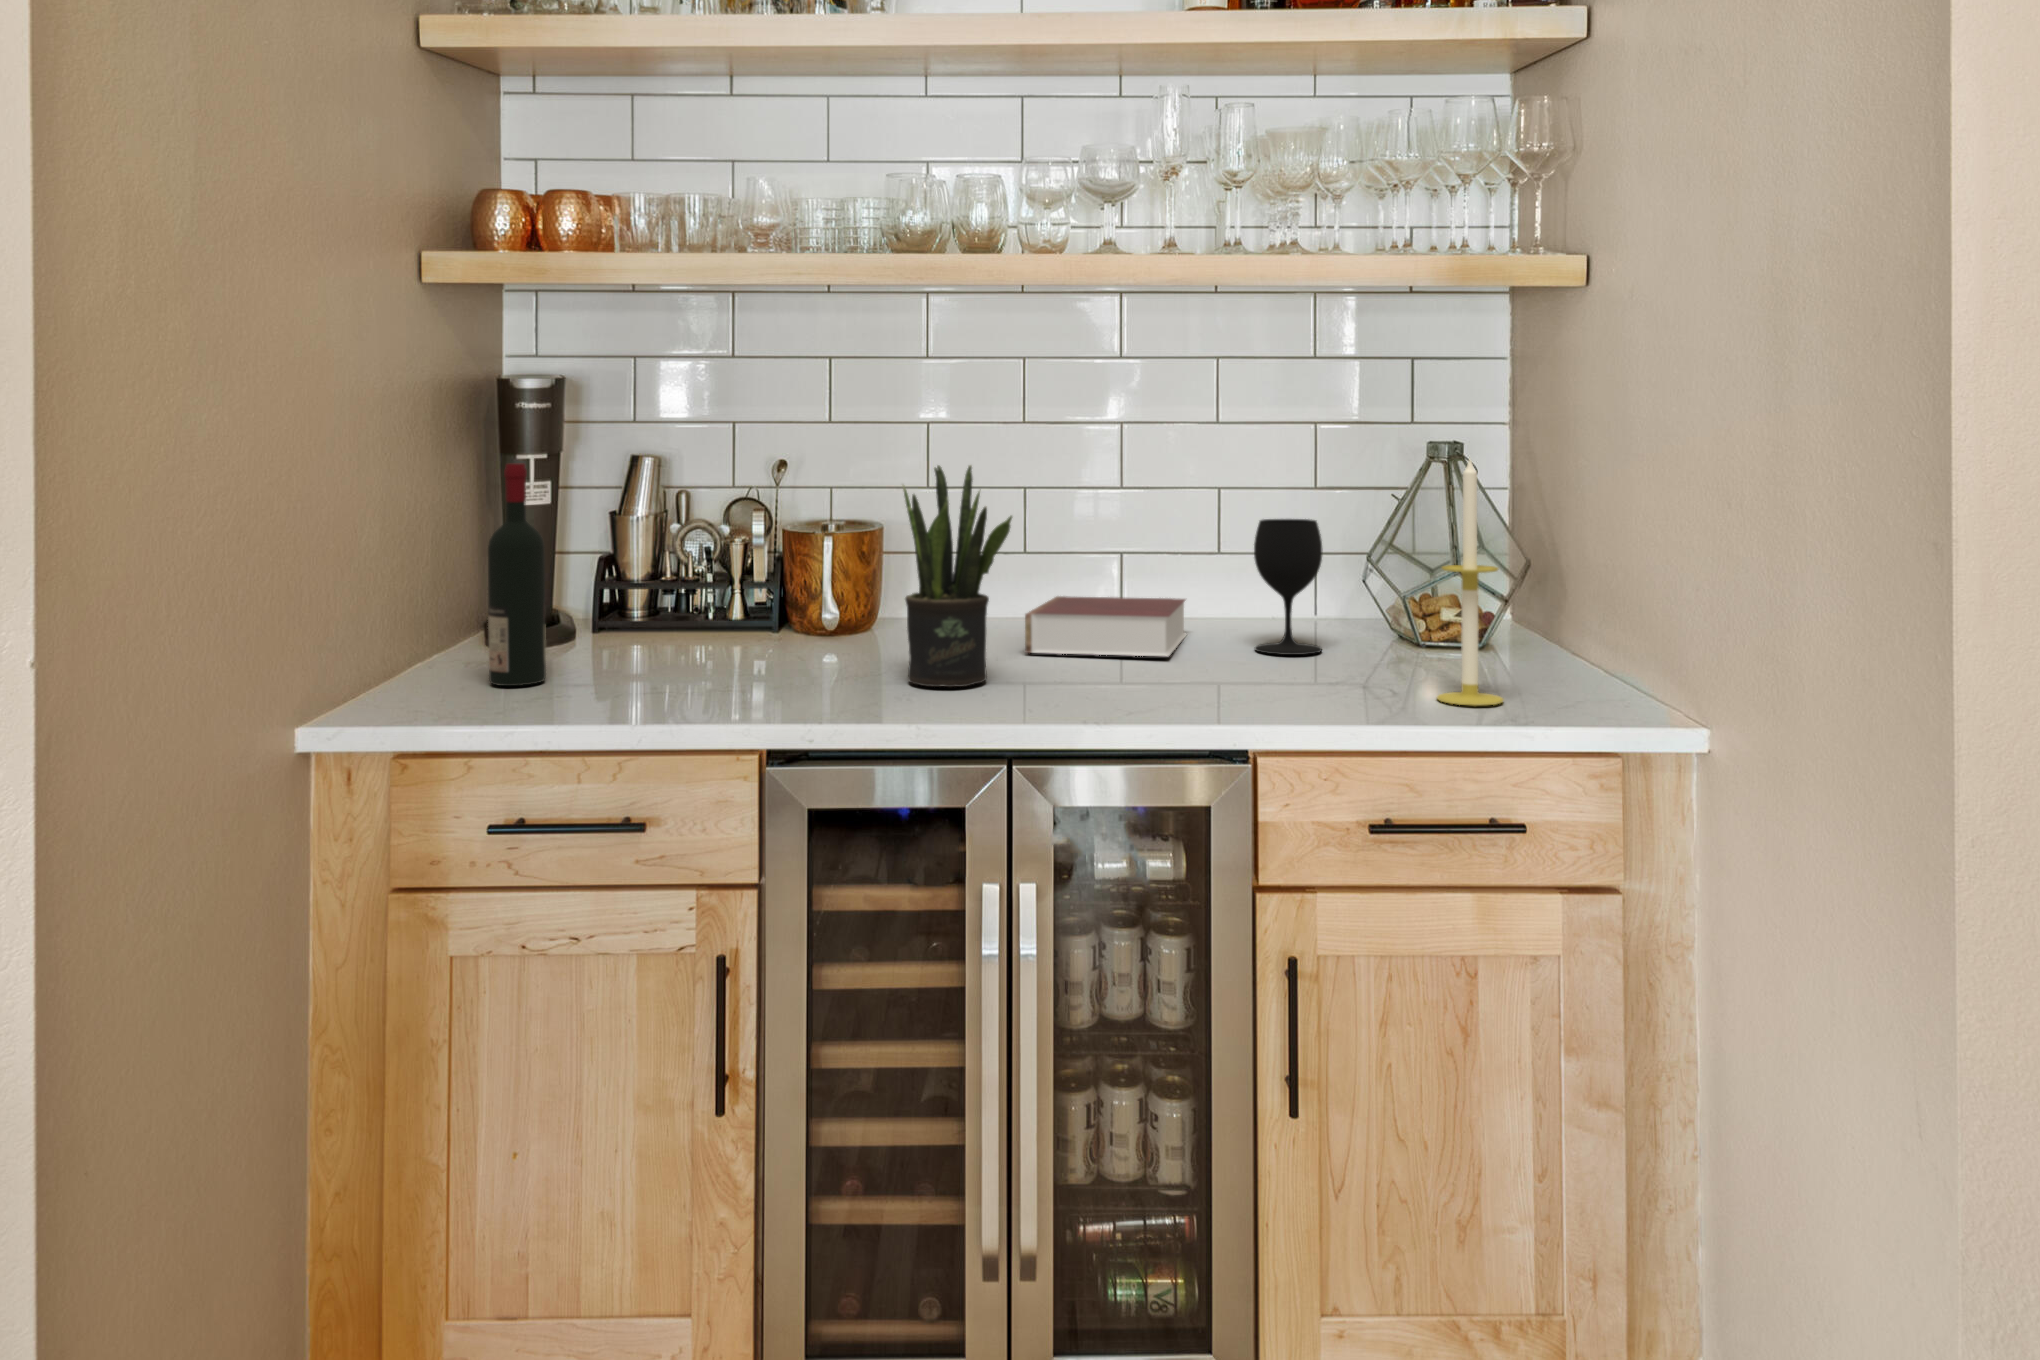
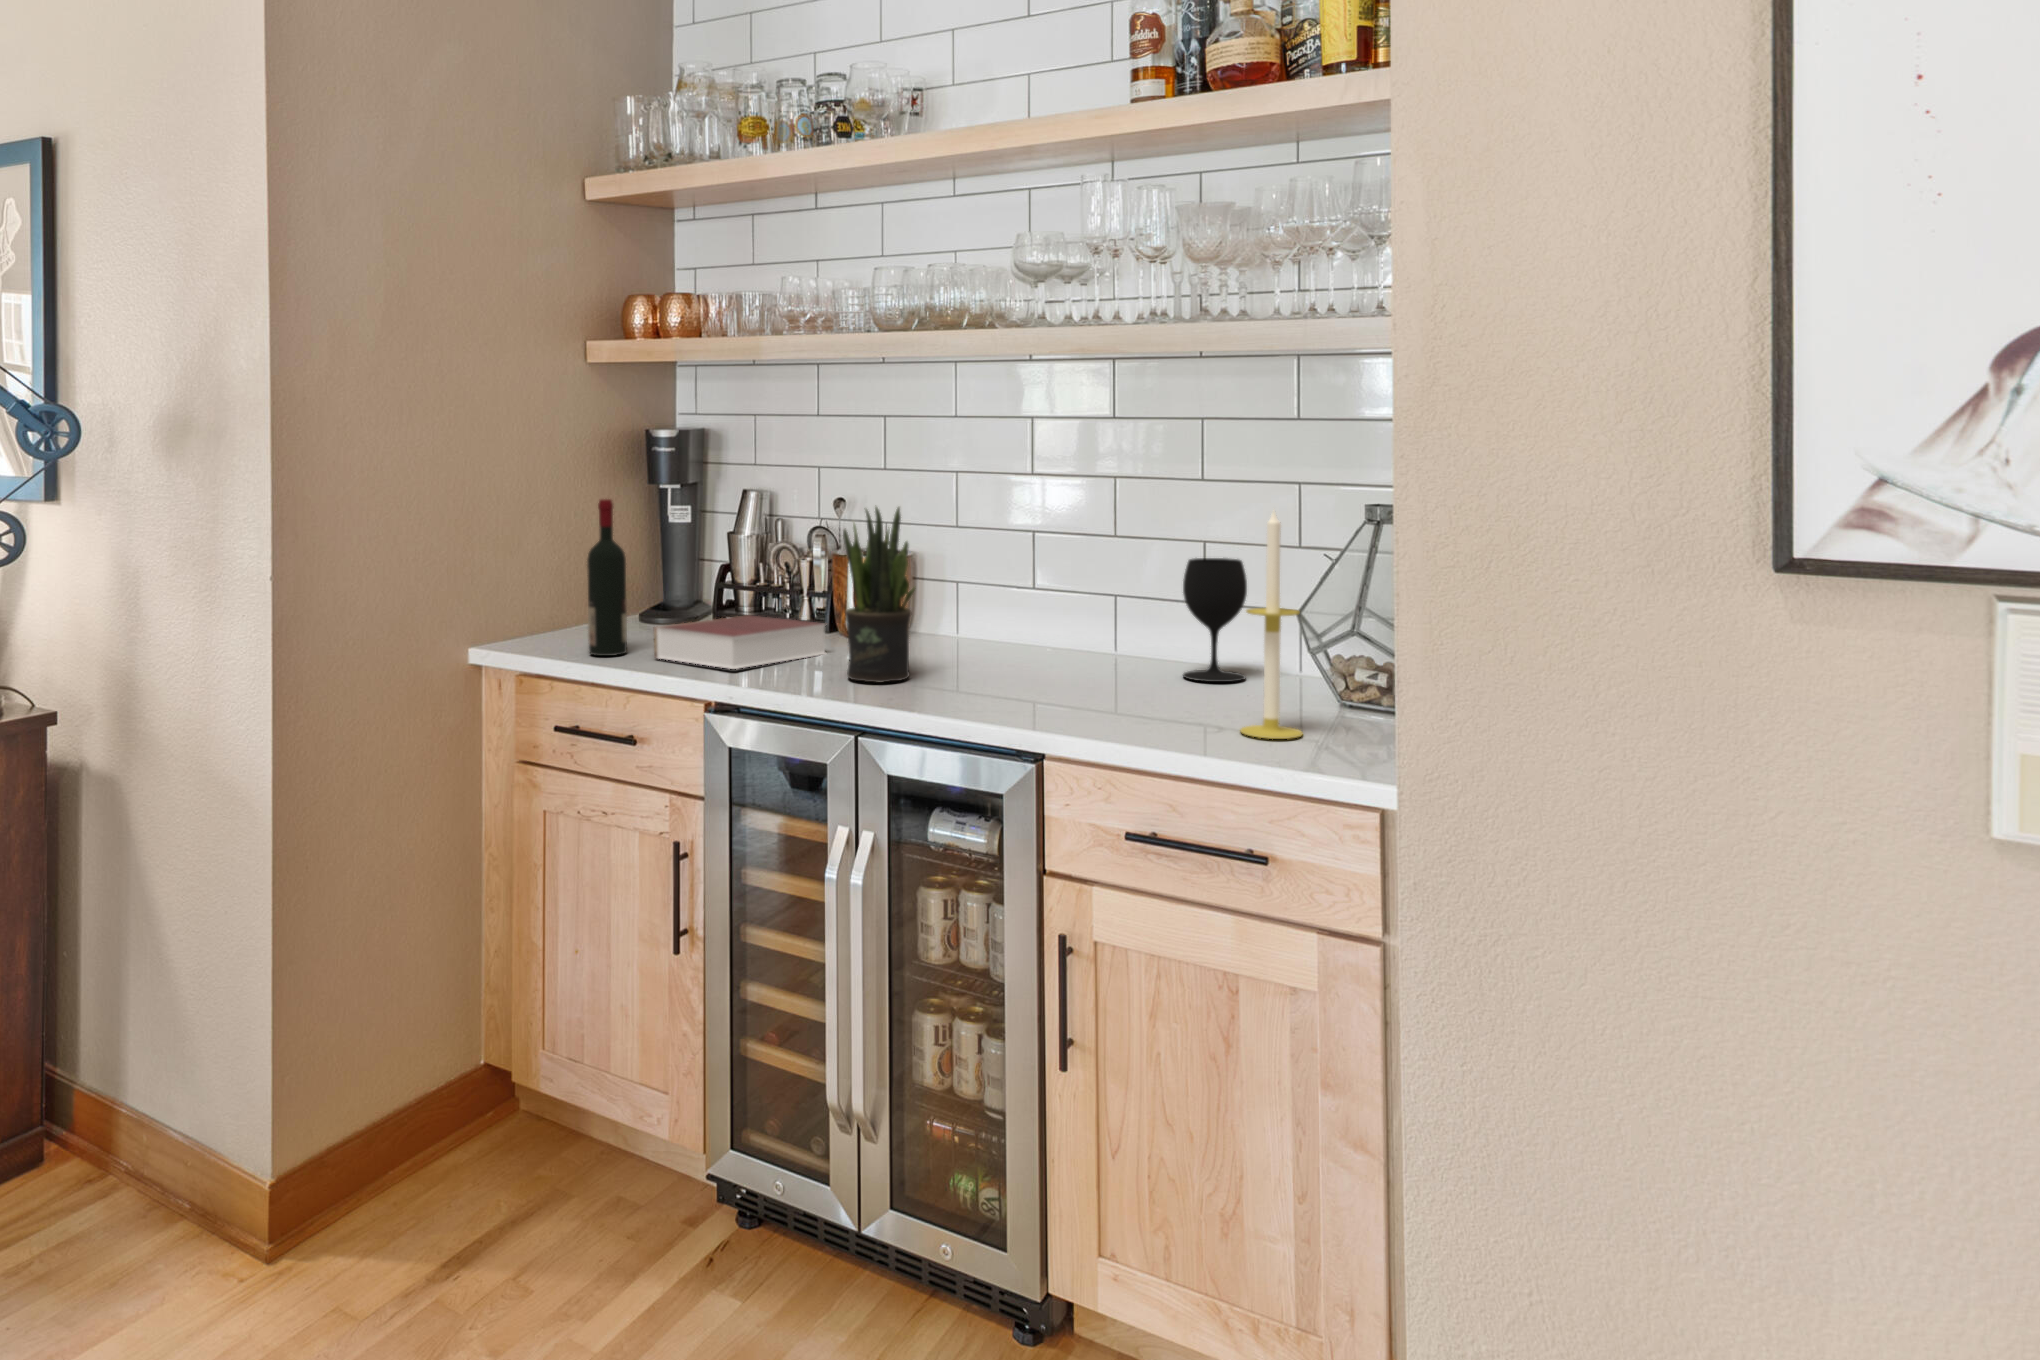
book: present [1025,596,1186,656] -> present [654,615,825,669]

